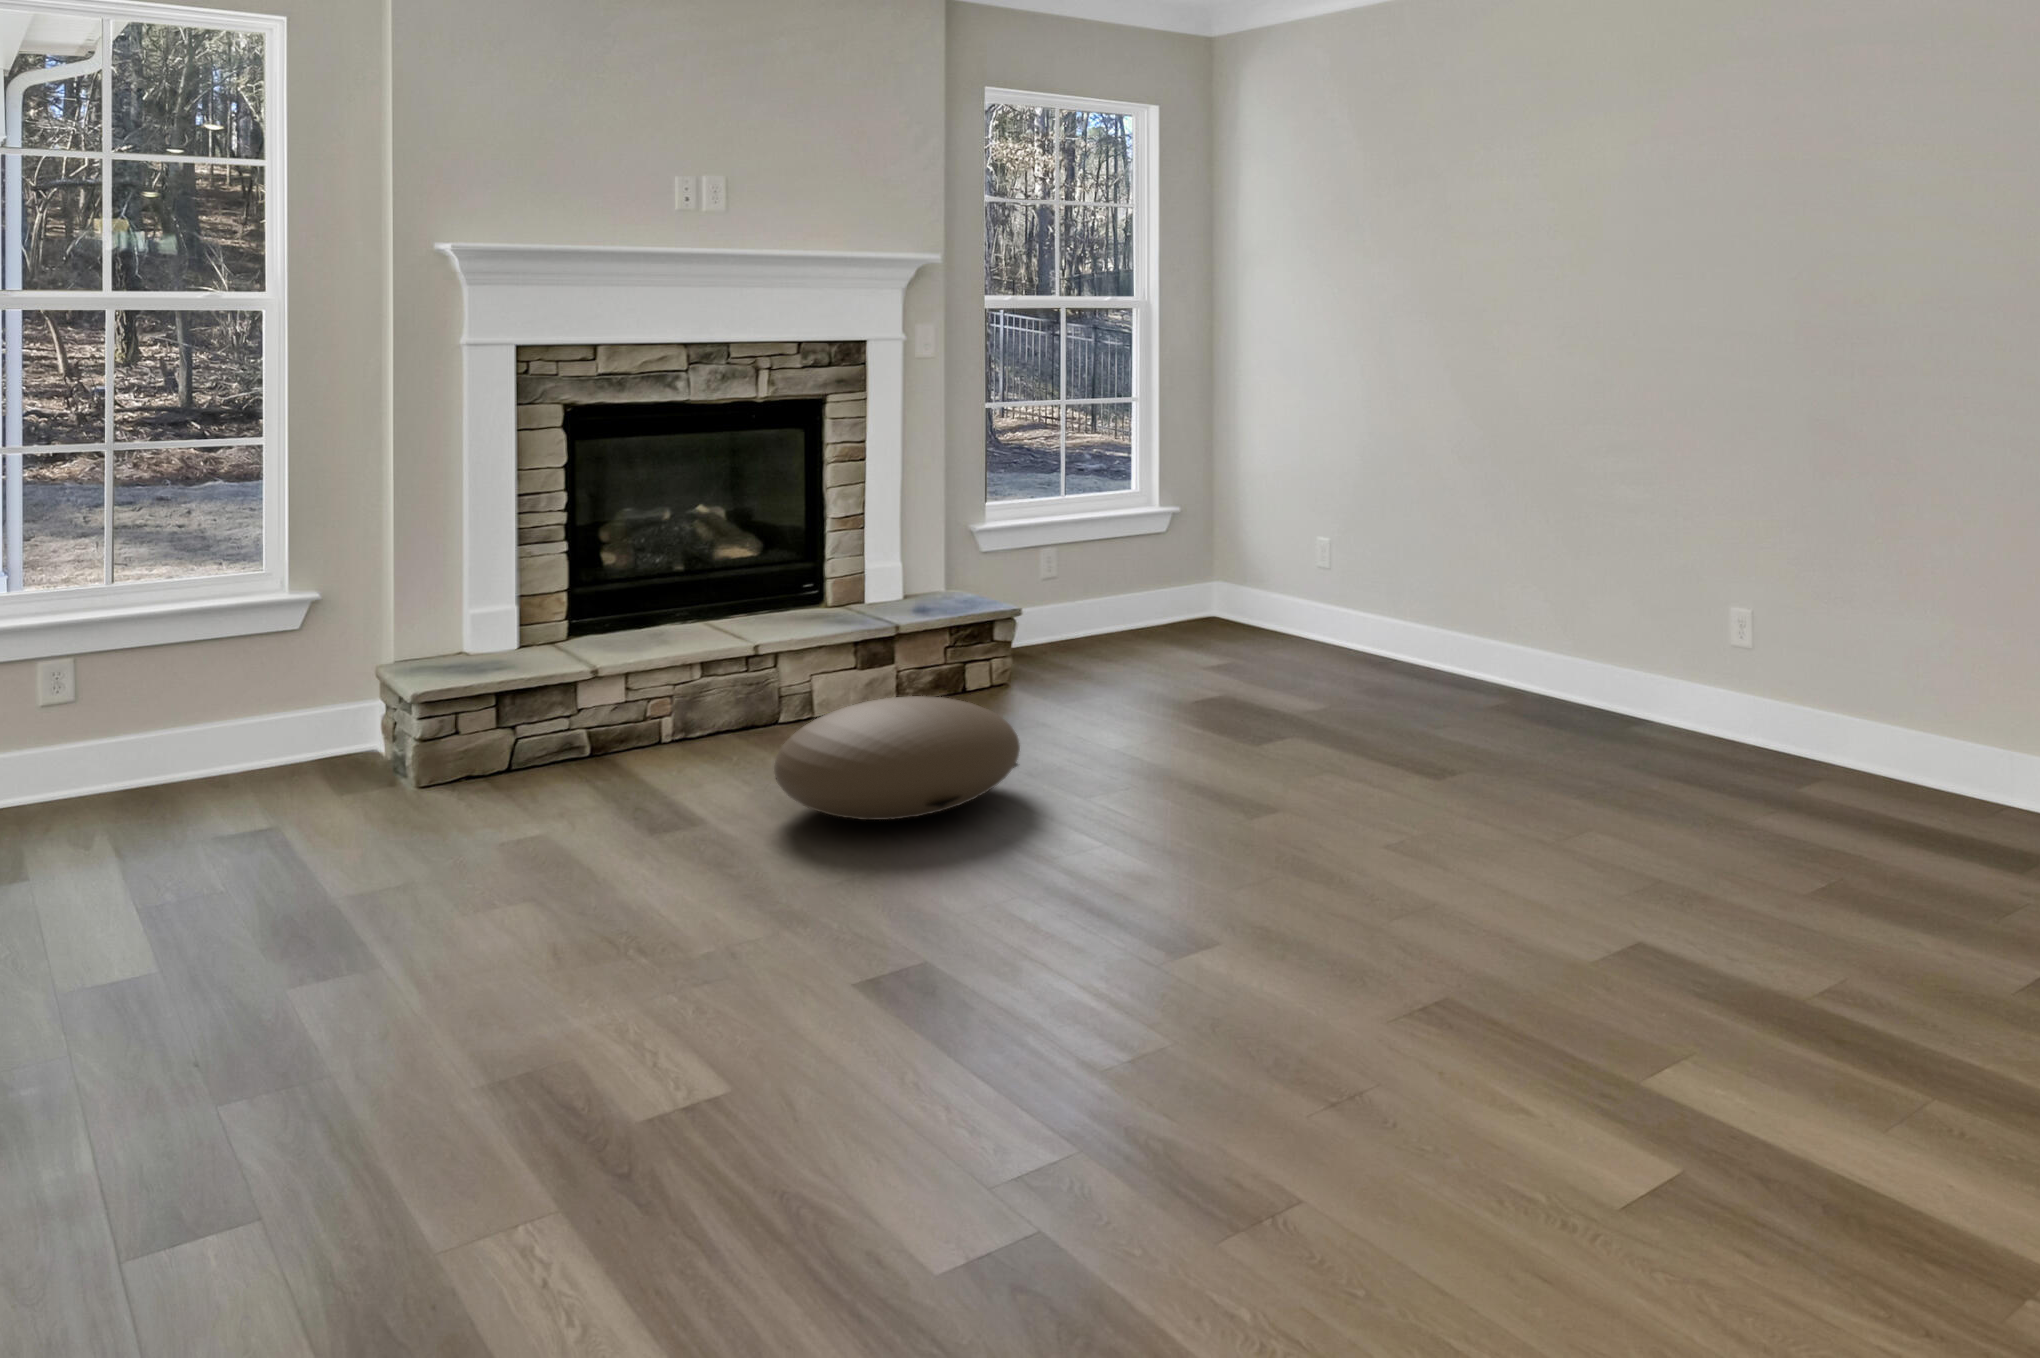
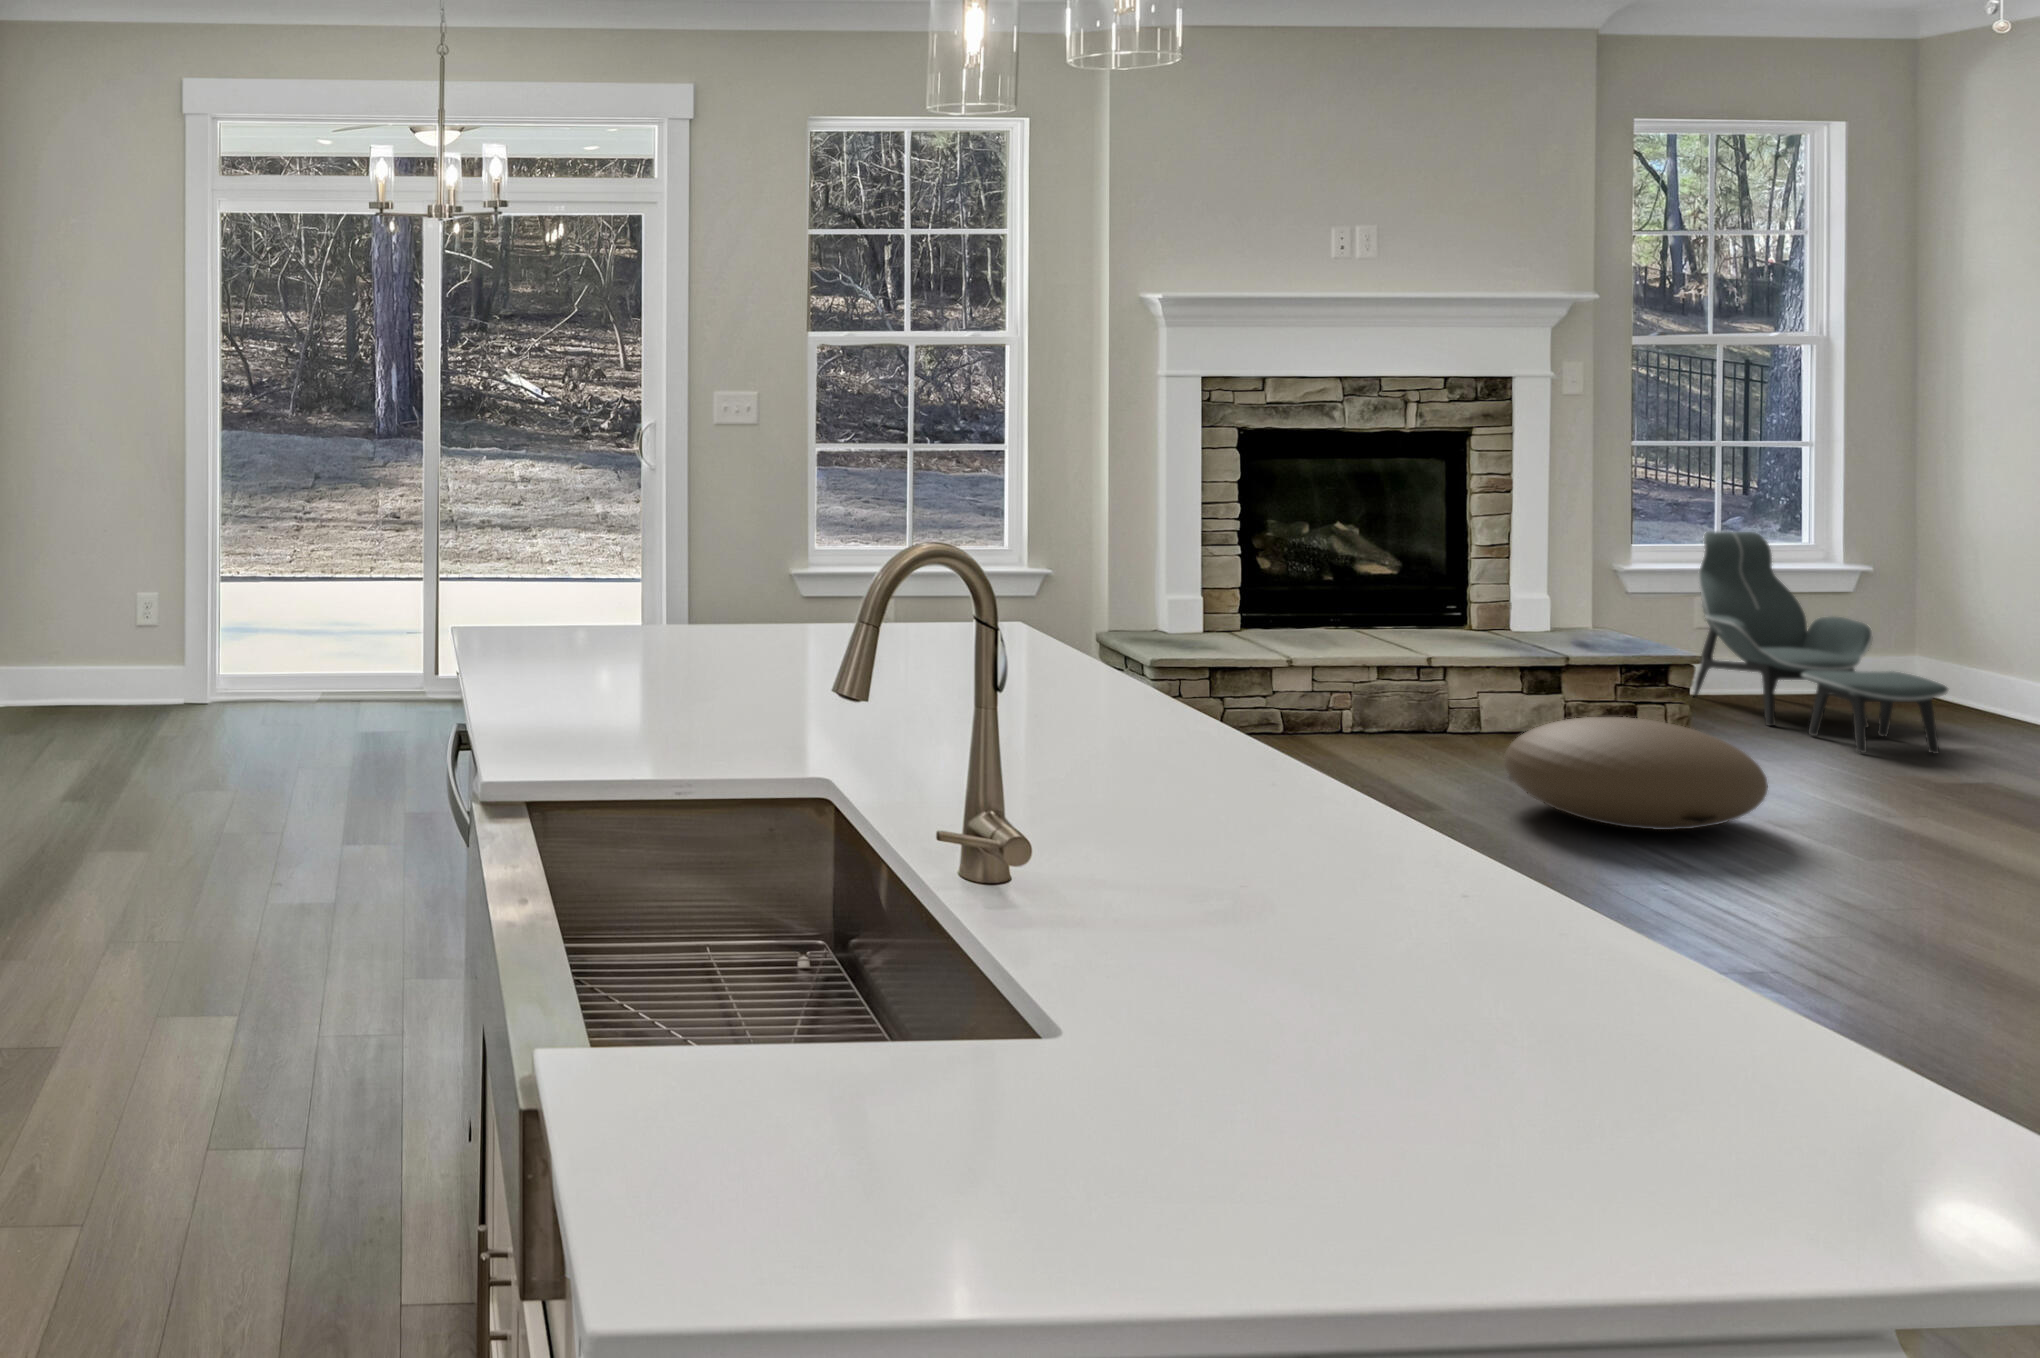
lounge chair: none [1037,484,1214,687] -> present [1694,532,1948,754]

